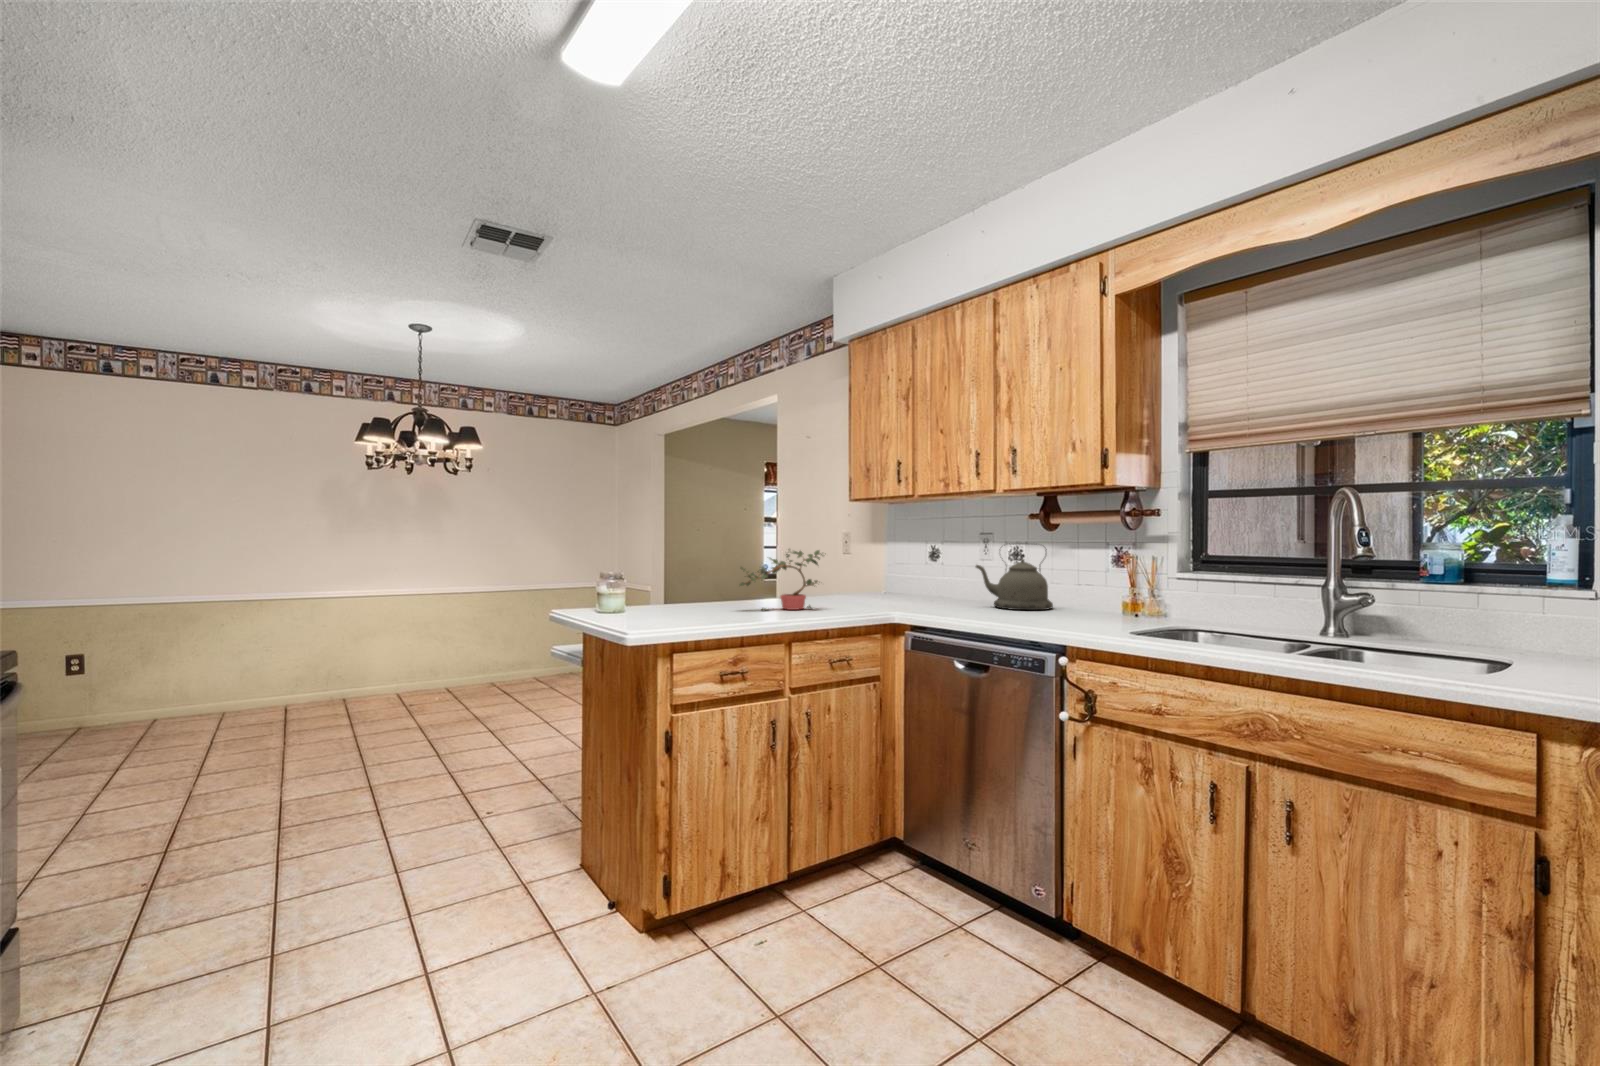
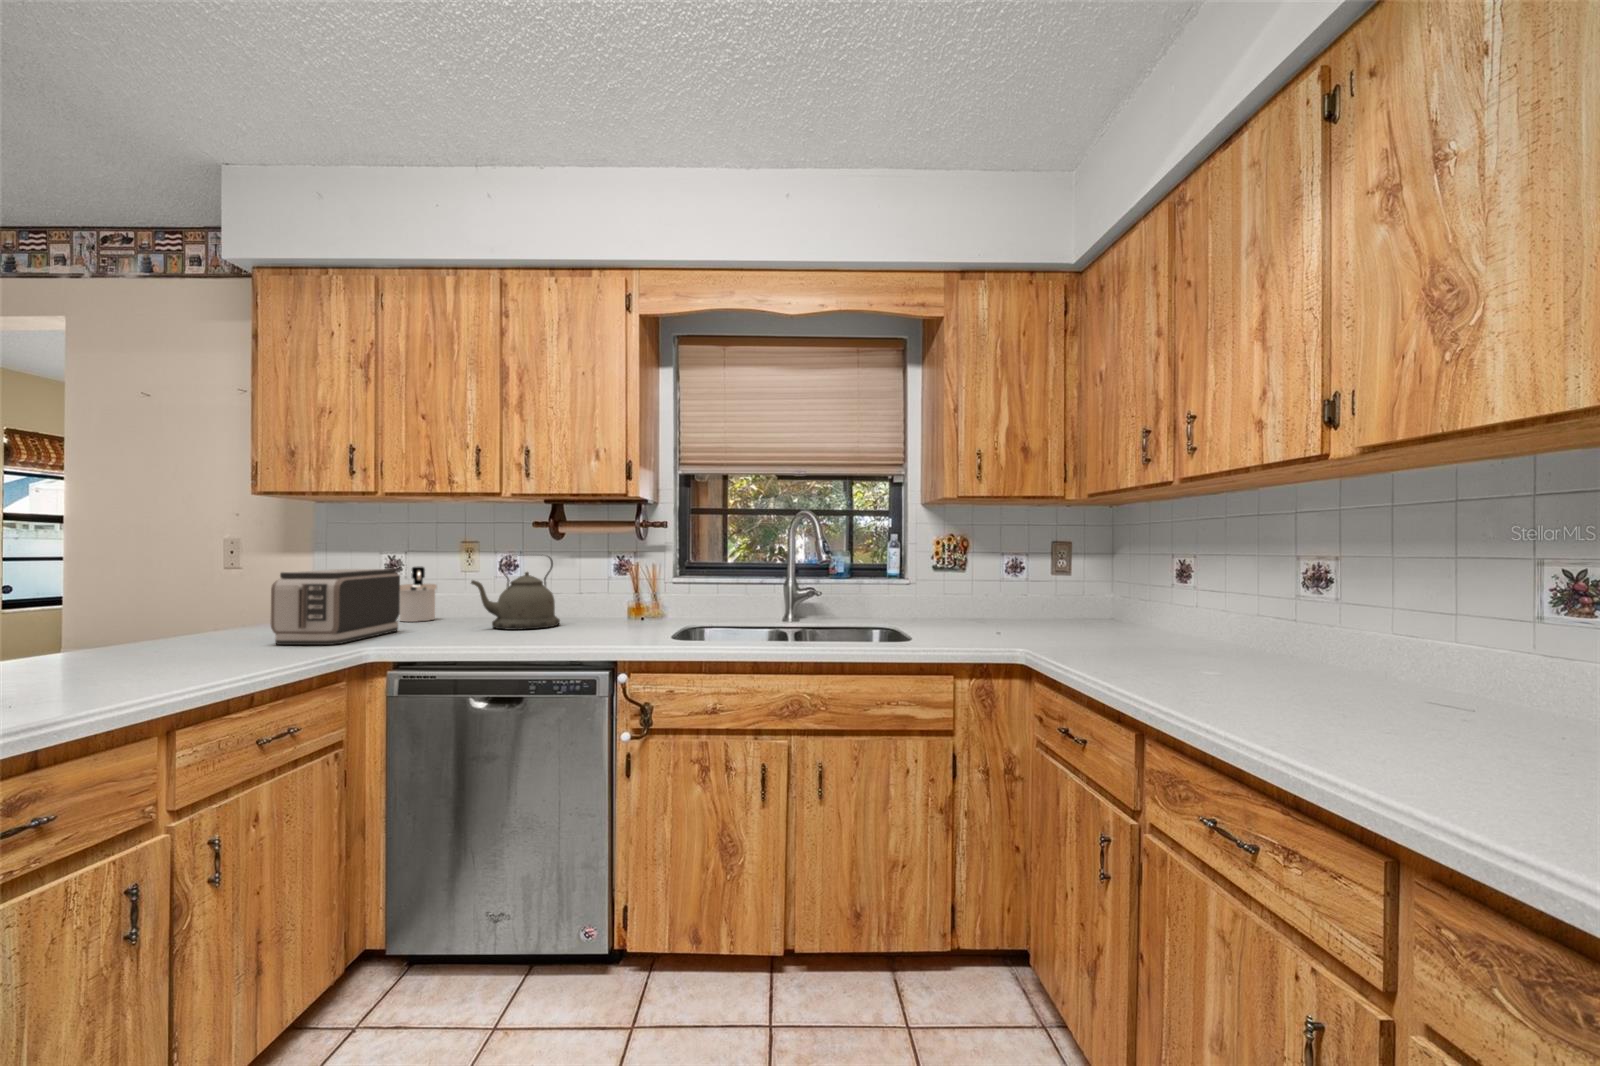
potted plant: present [740,550,823,610] -> none [56,565,253,674]
soap dispenser: none [941,552,969,597] -> present [400,567,437,622]
toaster: none [846,553,929,607] -> present [271,569,400,645]

